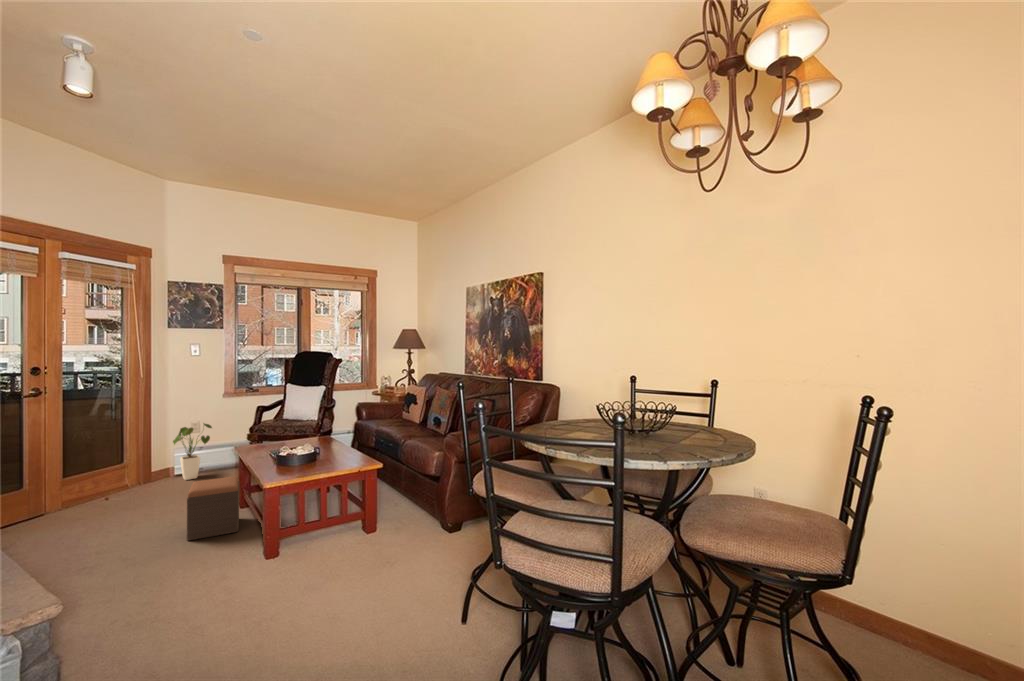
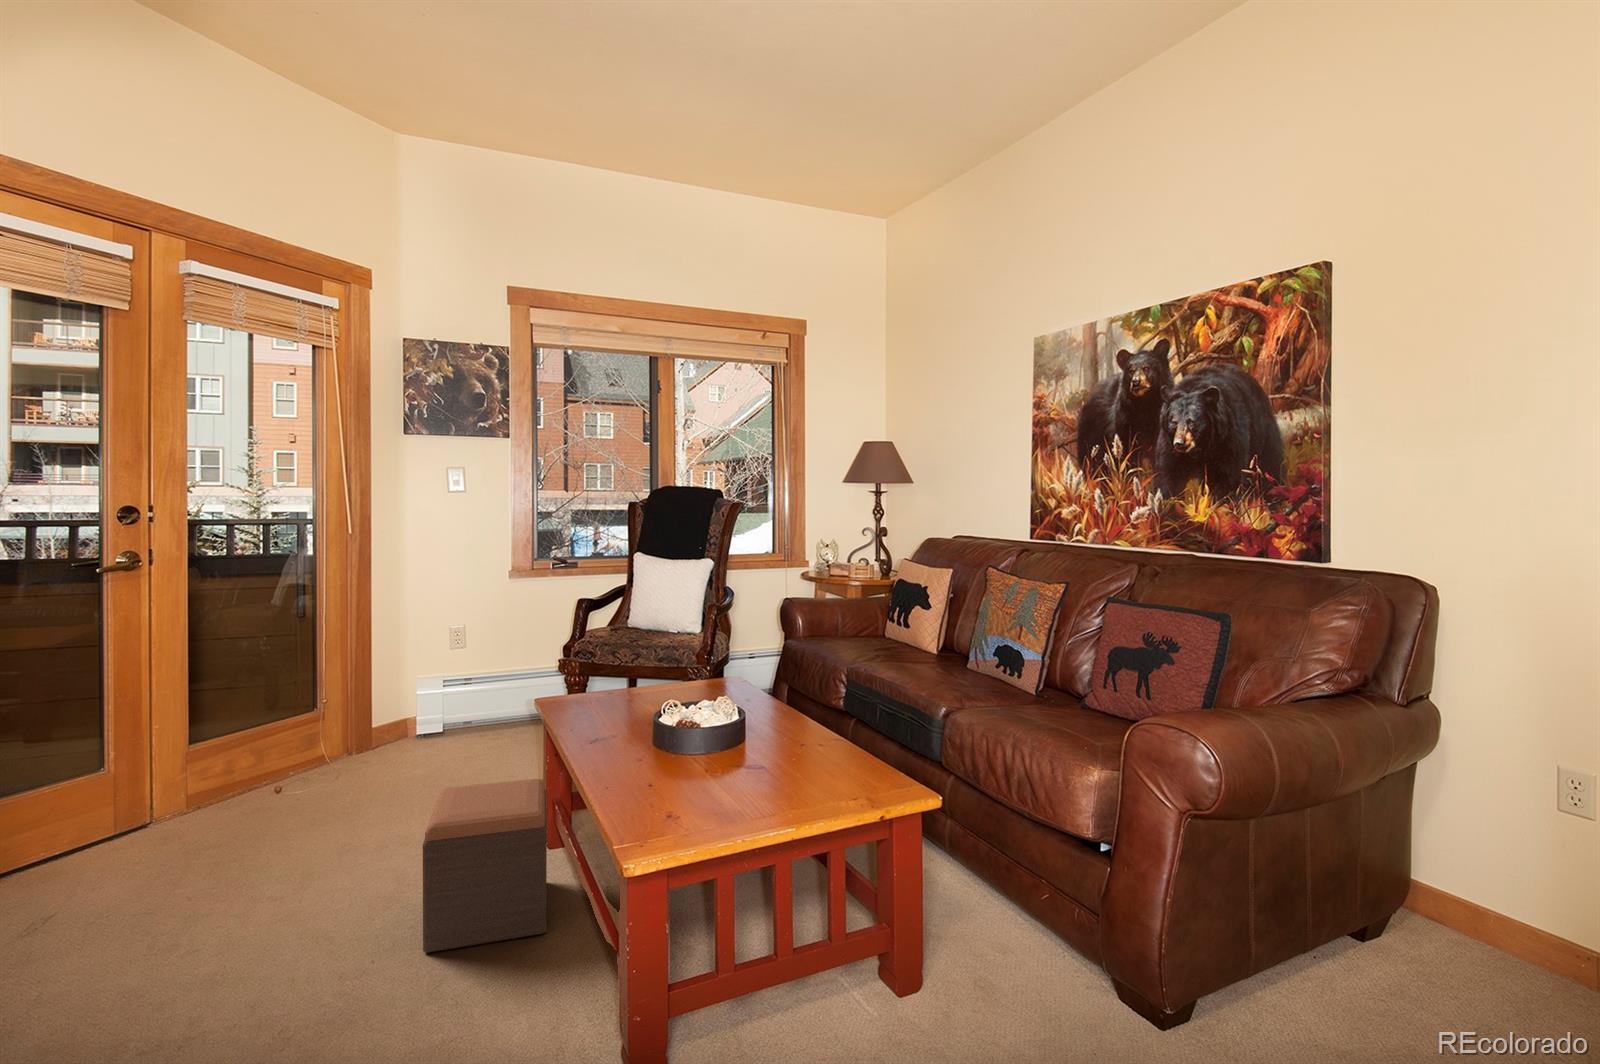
house plant: present [173,423,212,480] -> none [413,630,490,752]

